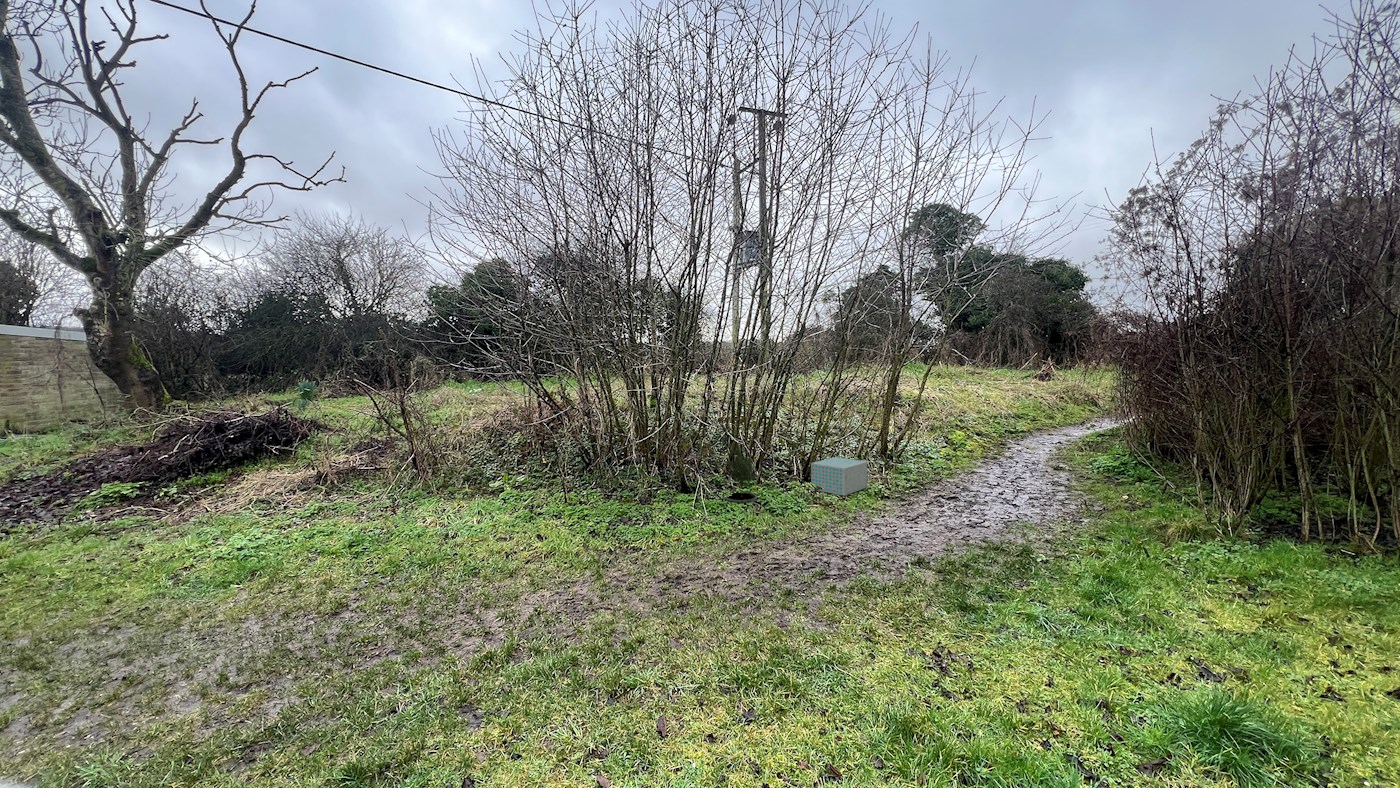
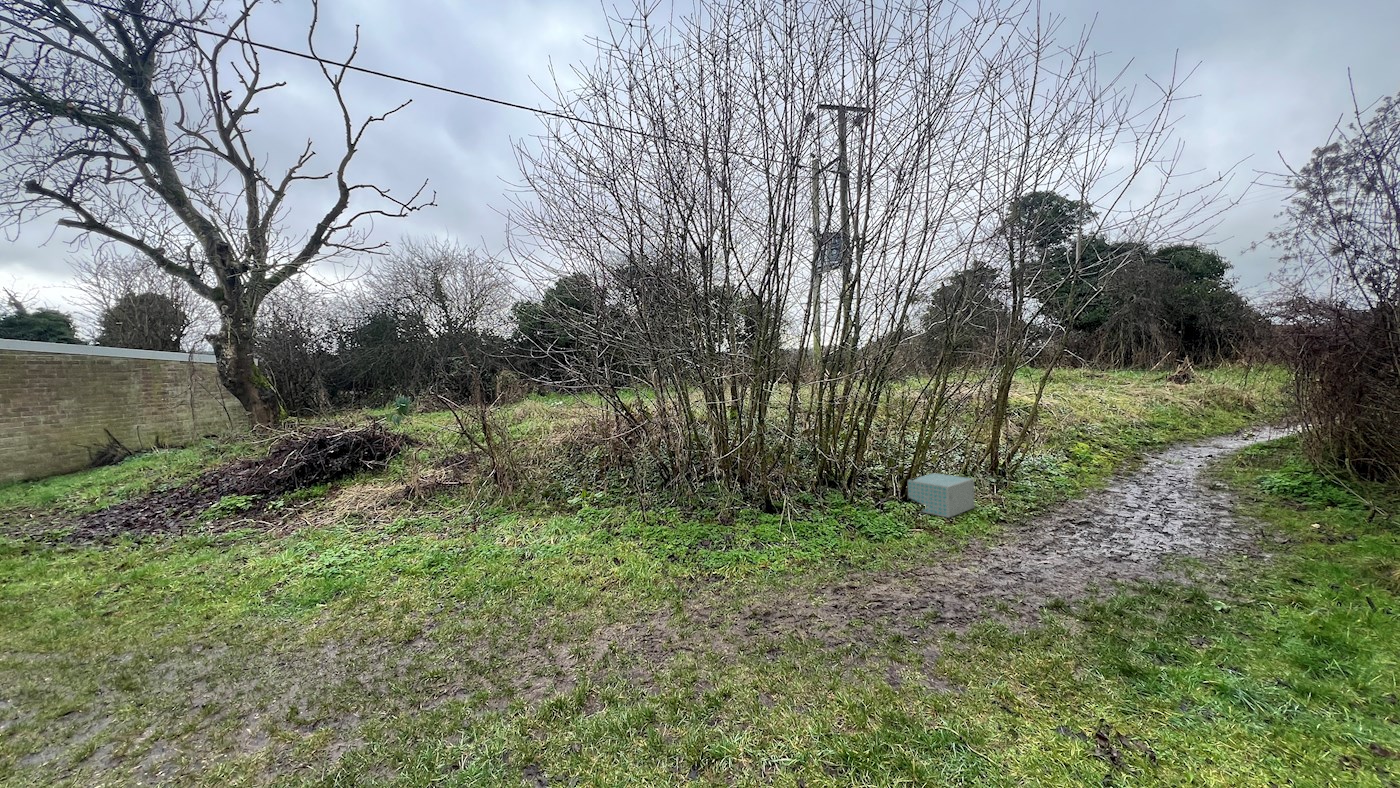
potted tree: present [725,445,757,502] -> none [809,457,848,523]

